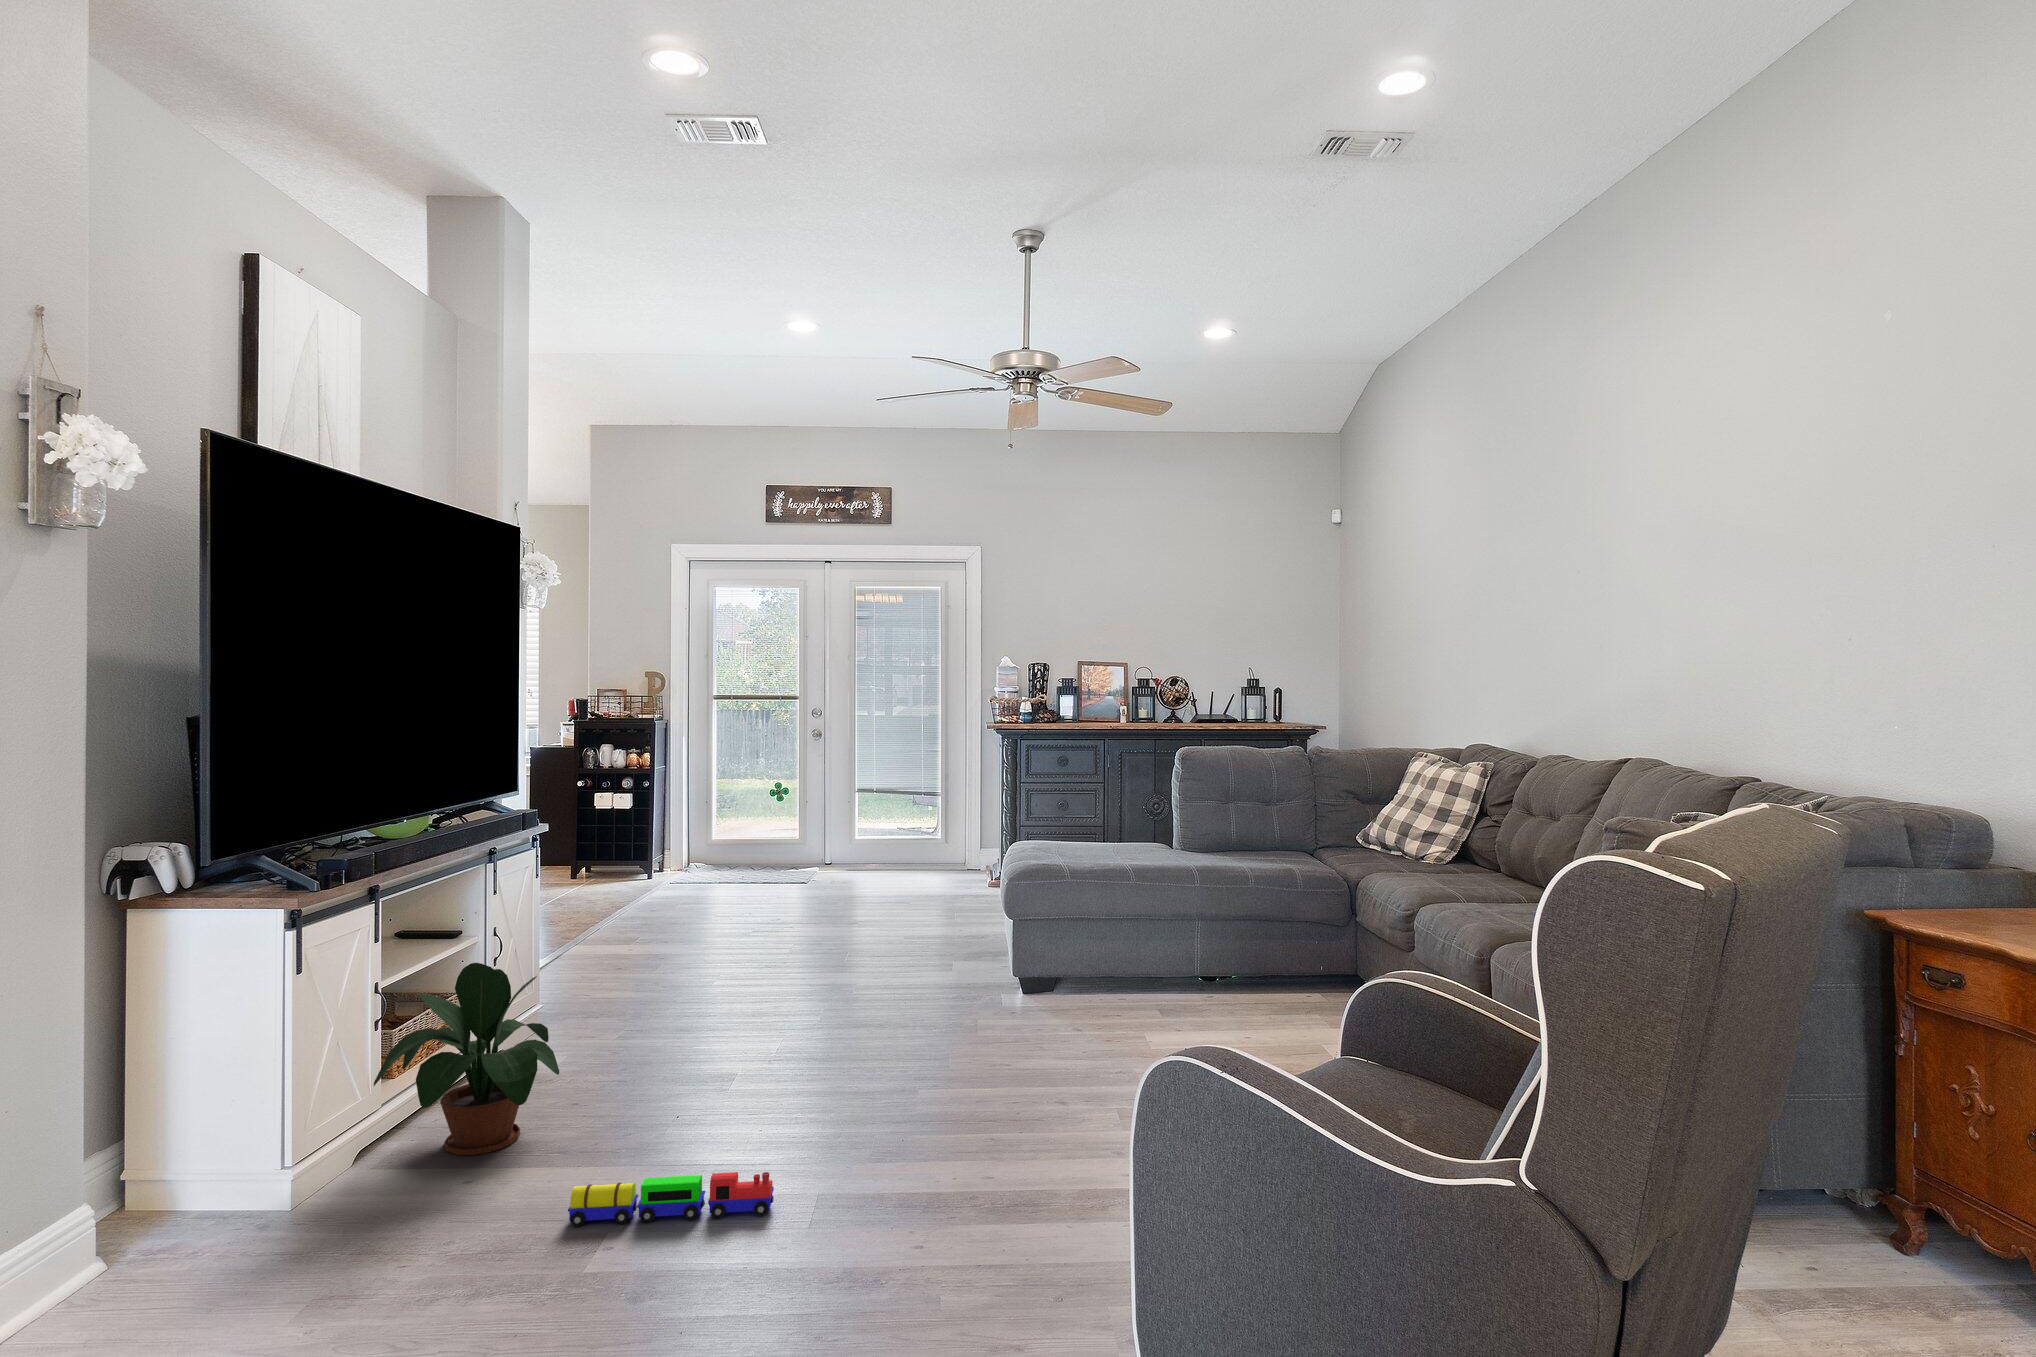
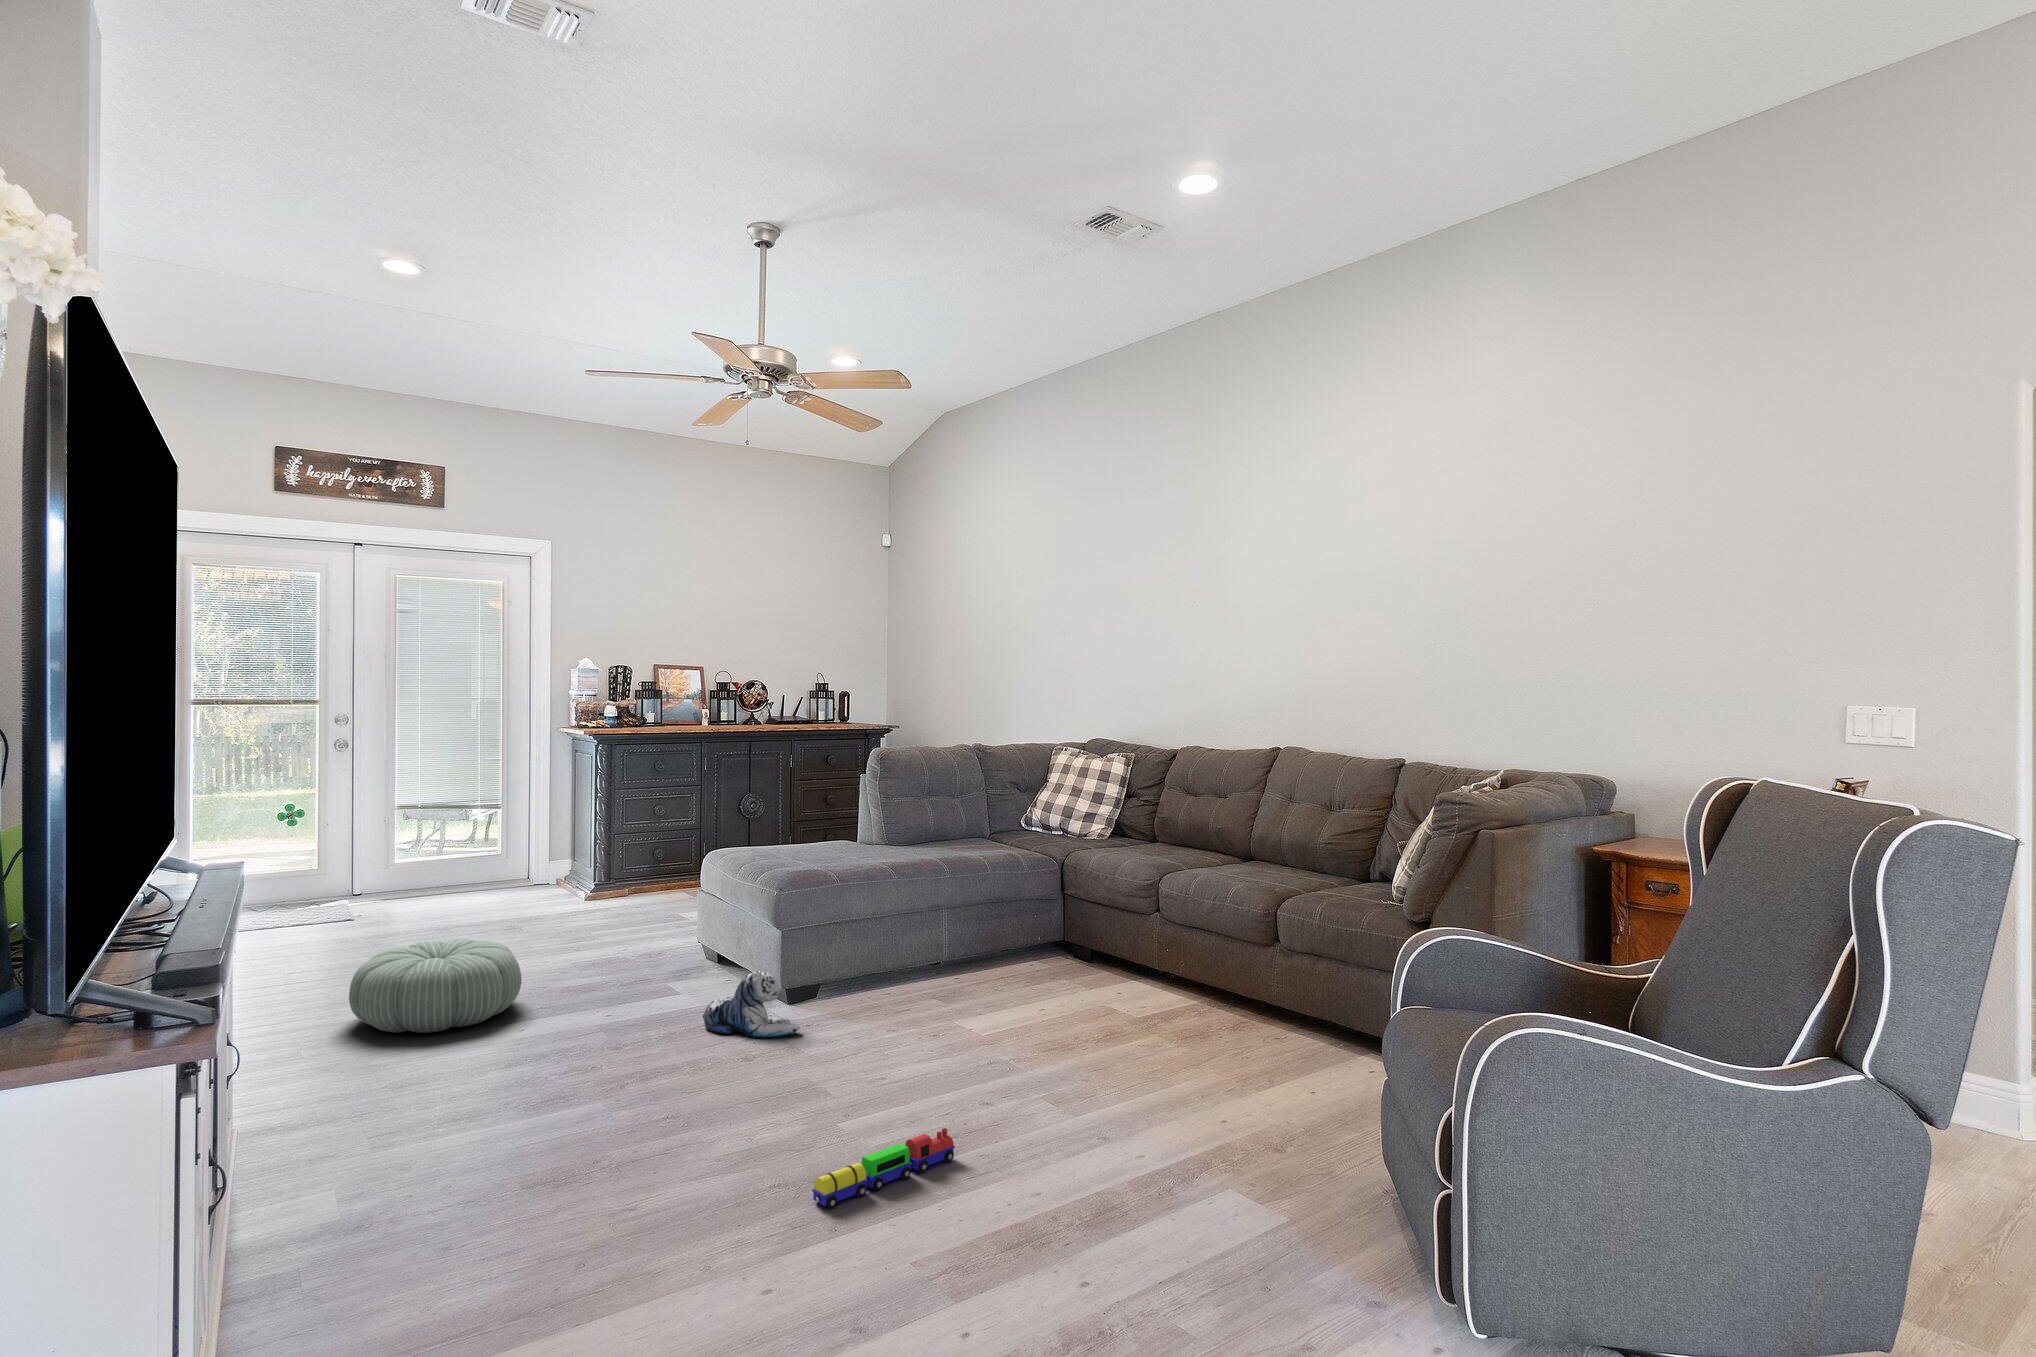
pouf: none [634,889,775,967] -> present [349,939,521,1033]
plush toy: none [847,958,912,1033] -> present [703,971,800,1038]
potted plant: present [374,963,559,1155] -> none [514,1011,691,1209]

